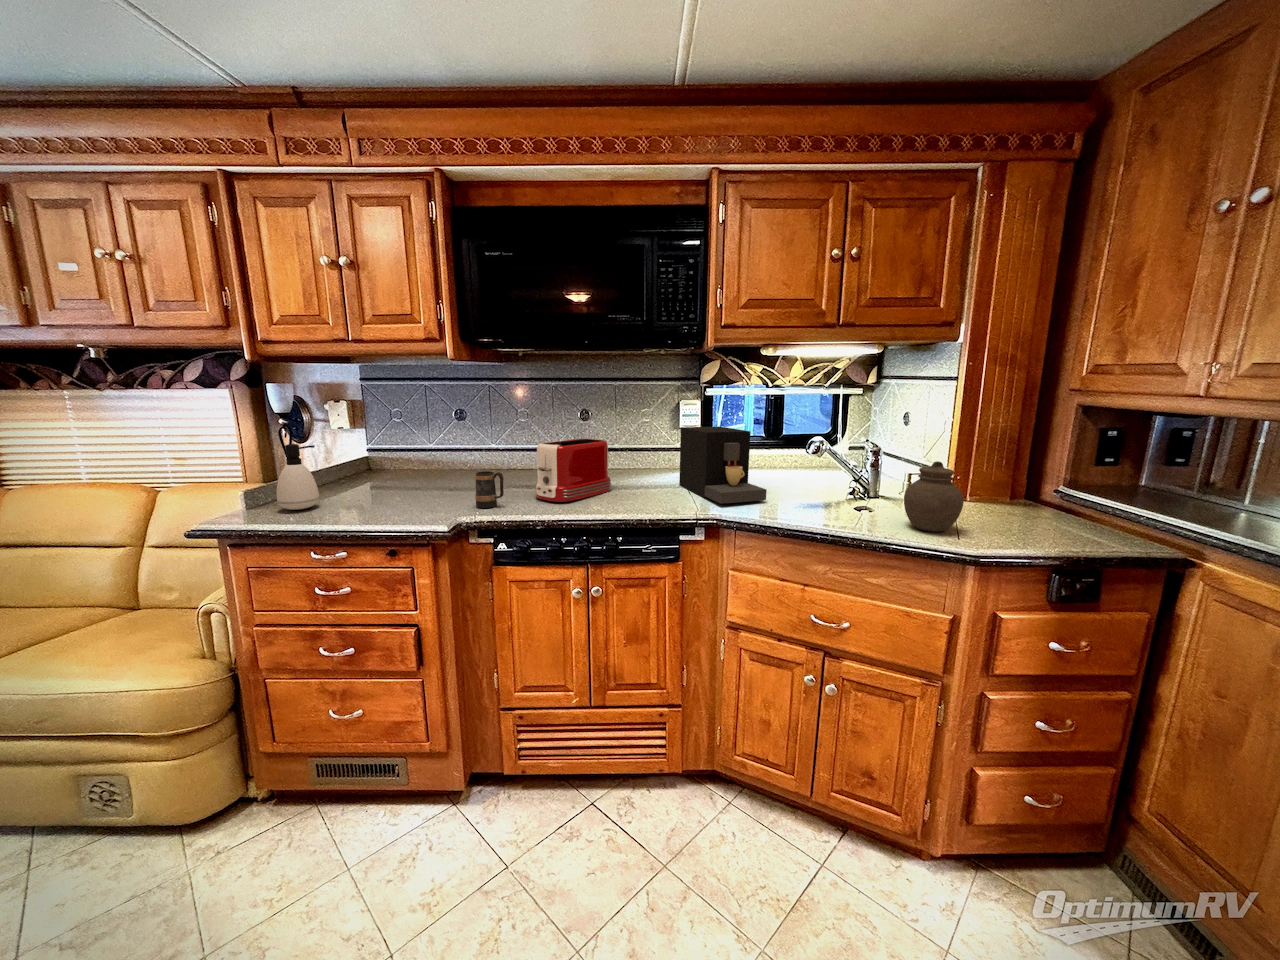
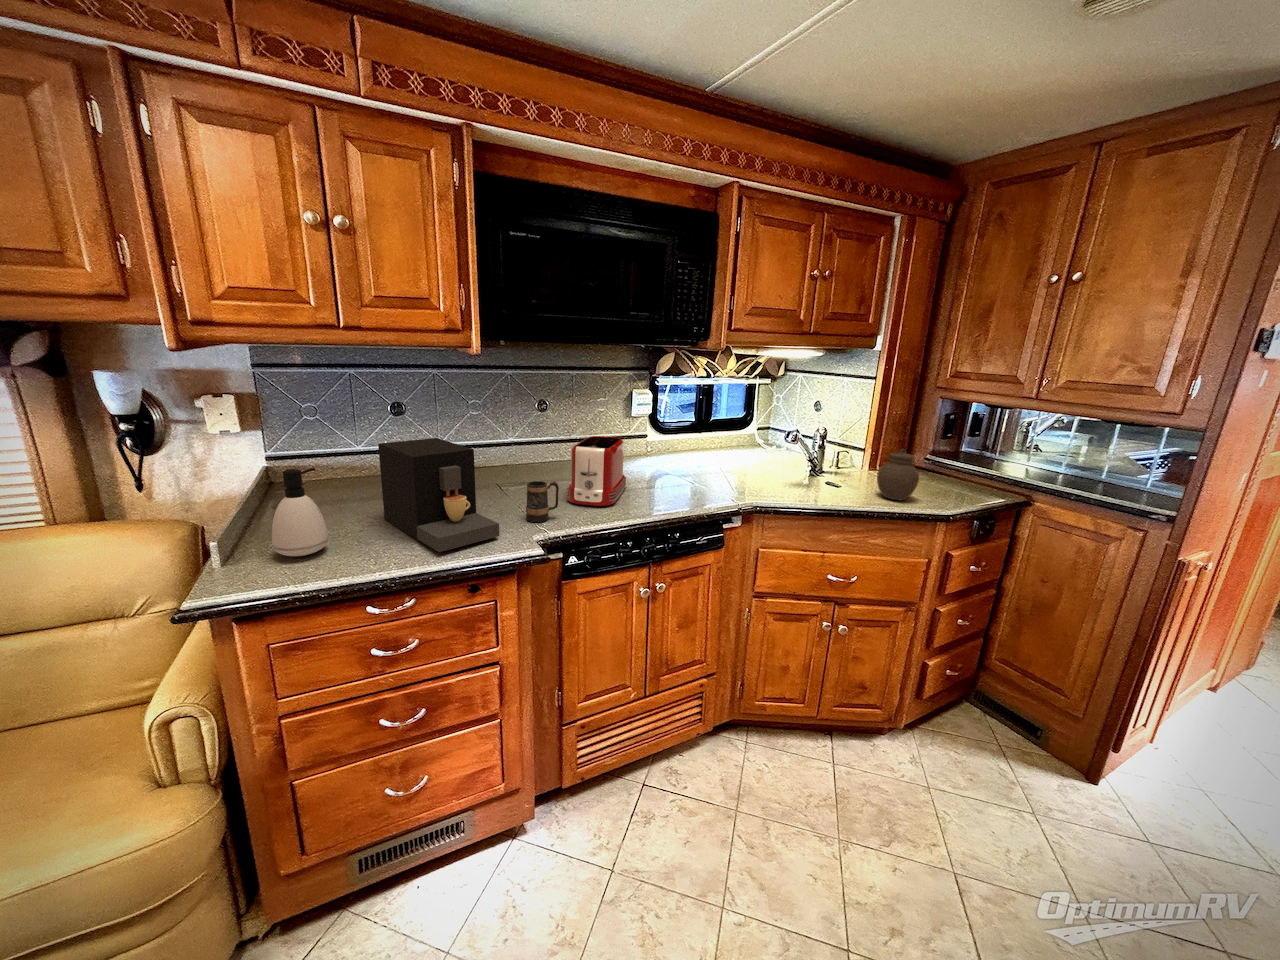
coffee maker: present [679,427,767,504] -> present [378,438,499,552]

